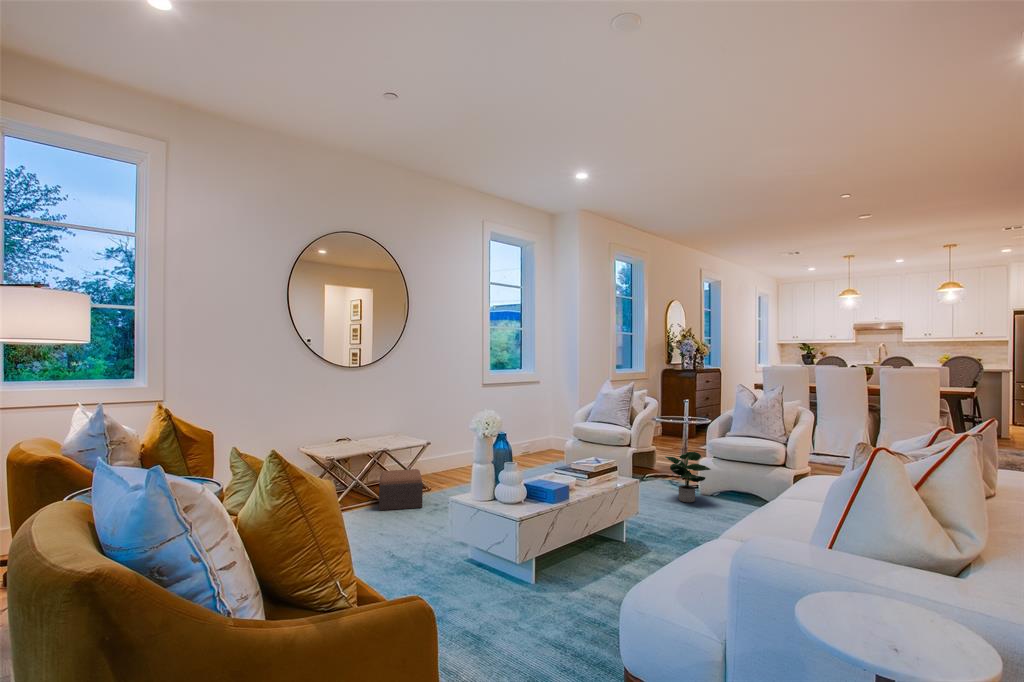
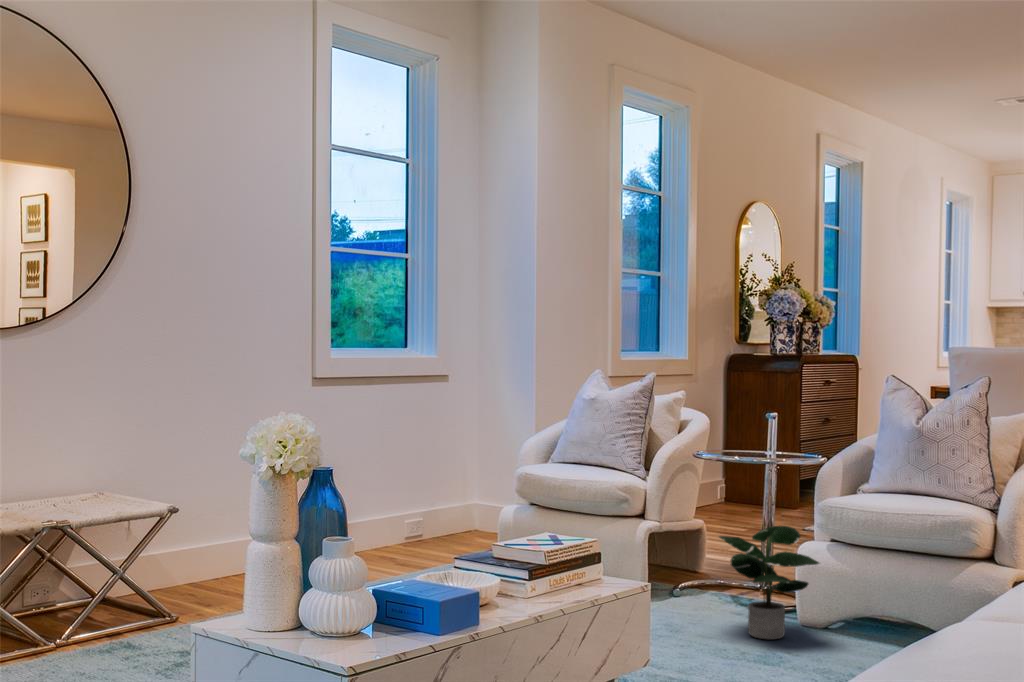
footstool: present [379,469,423,510] -> none [36,571,146,668]

